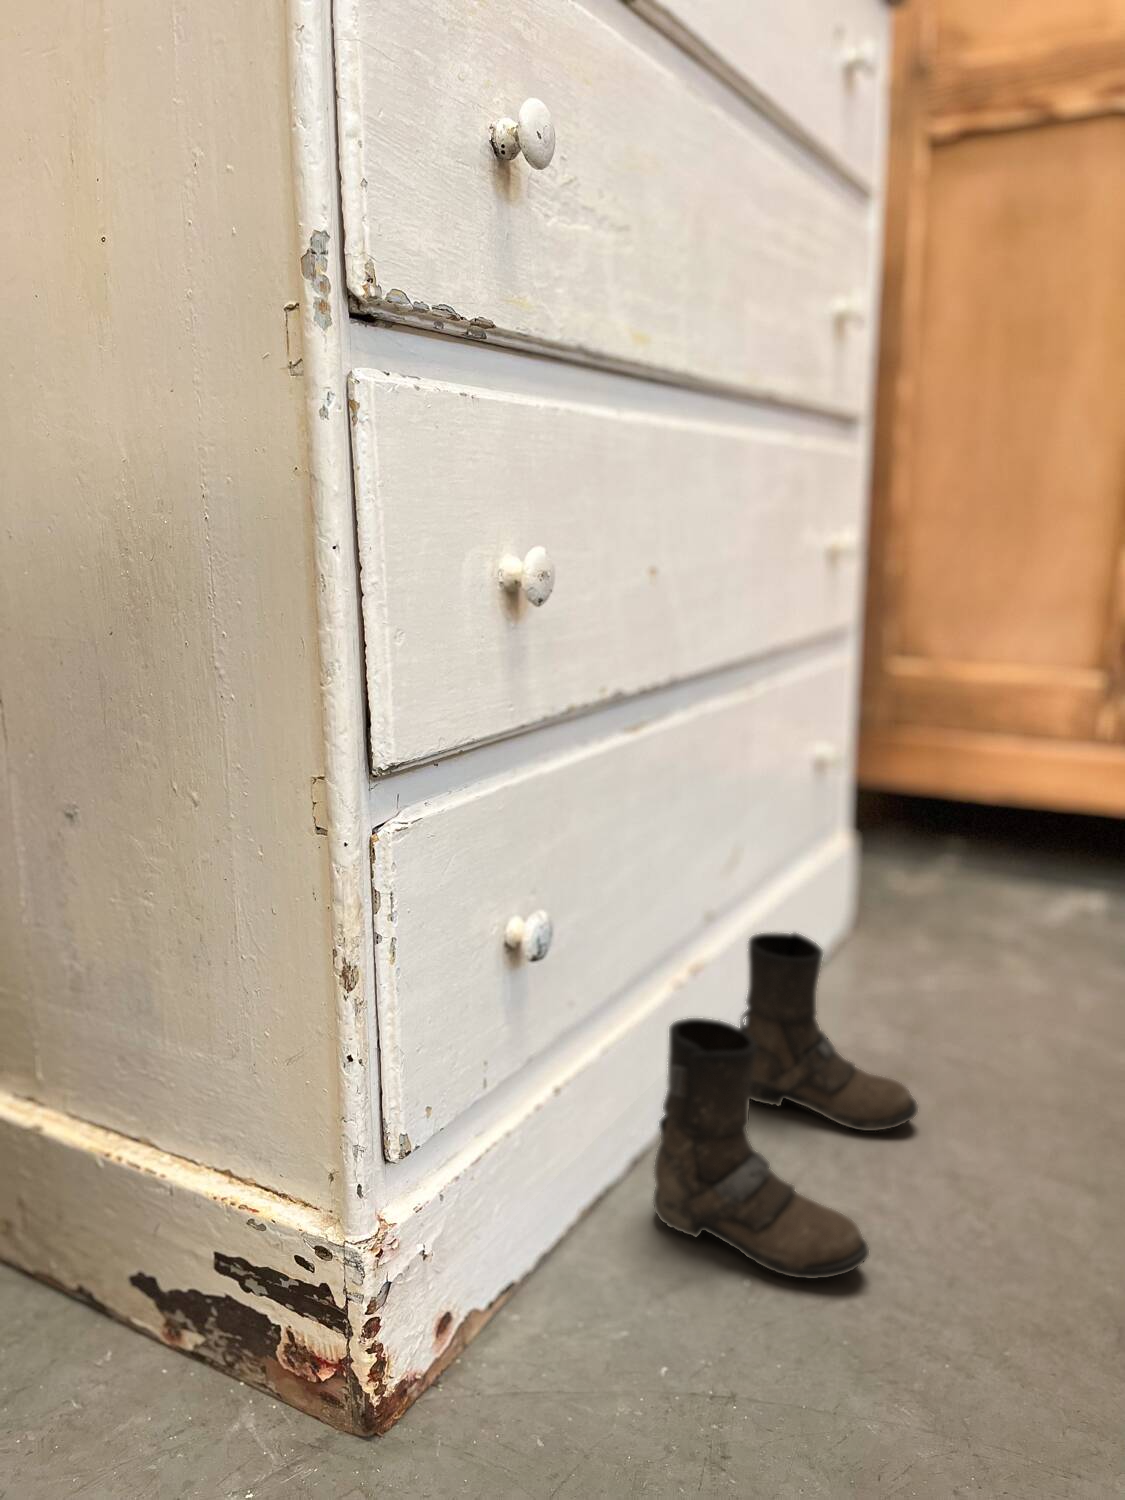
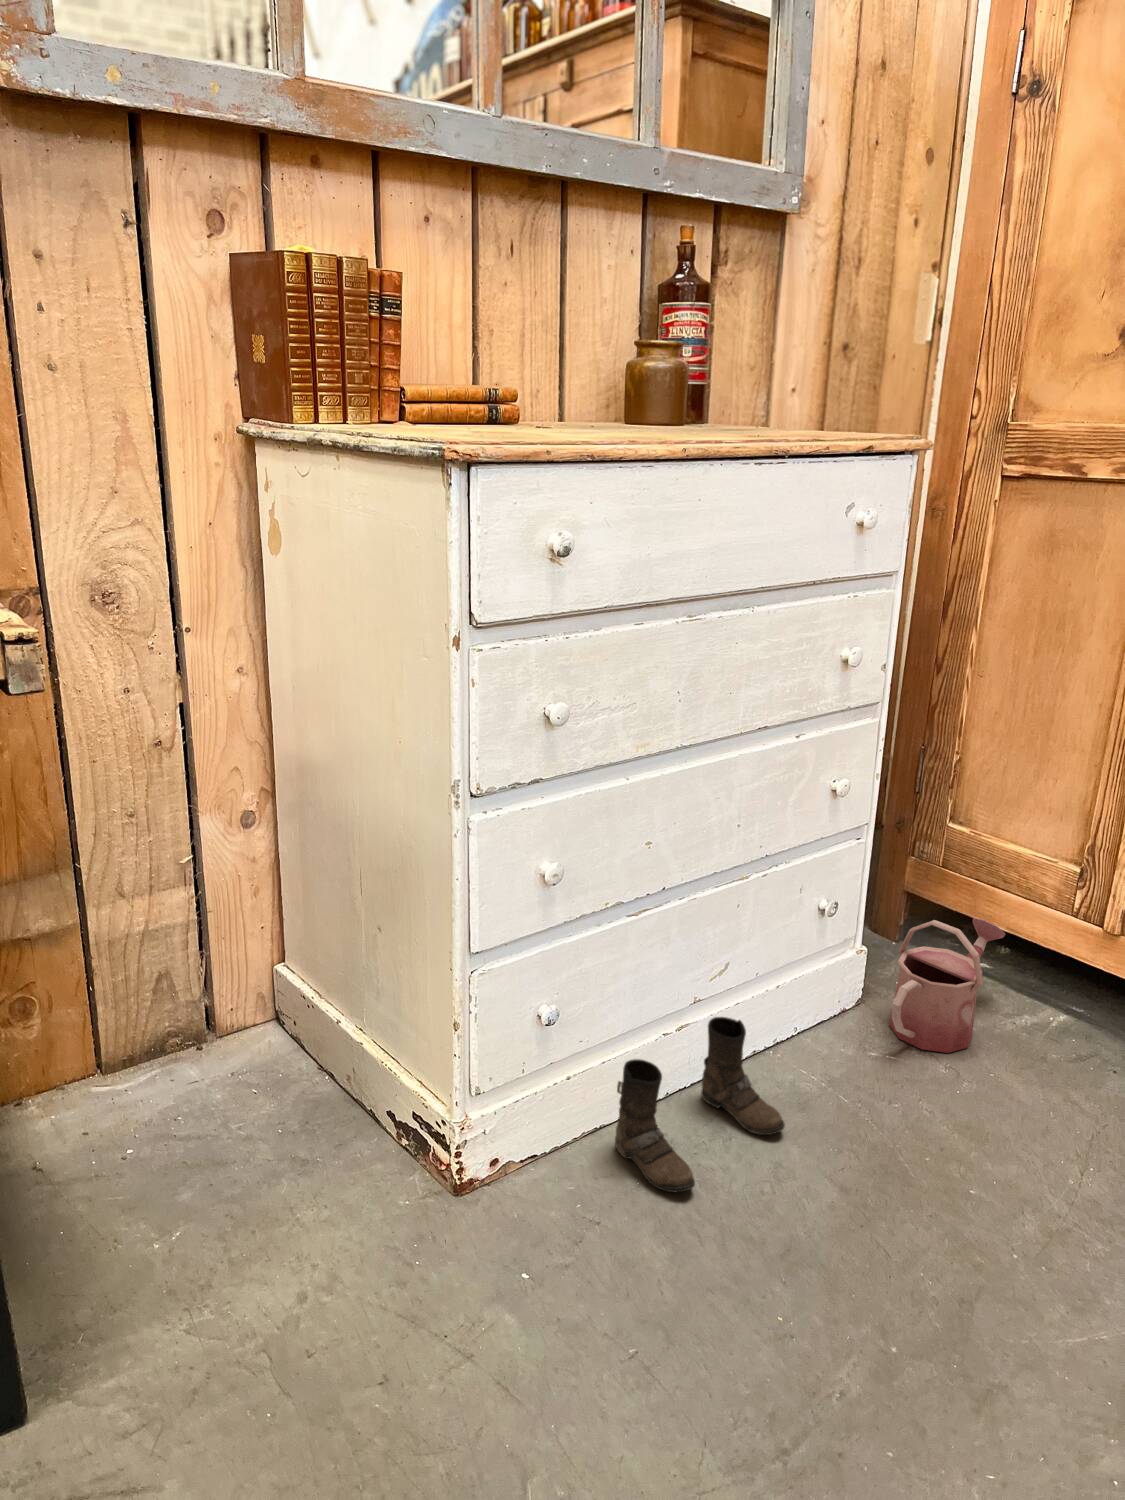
watering can: none [900,768,1045,964] -> present [889,918,1006,1053]

